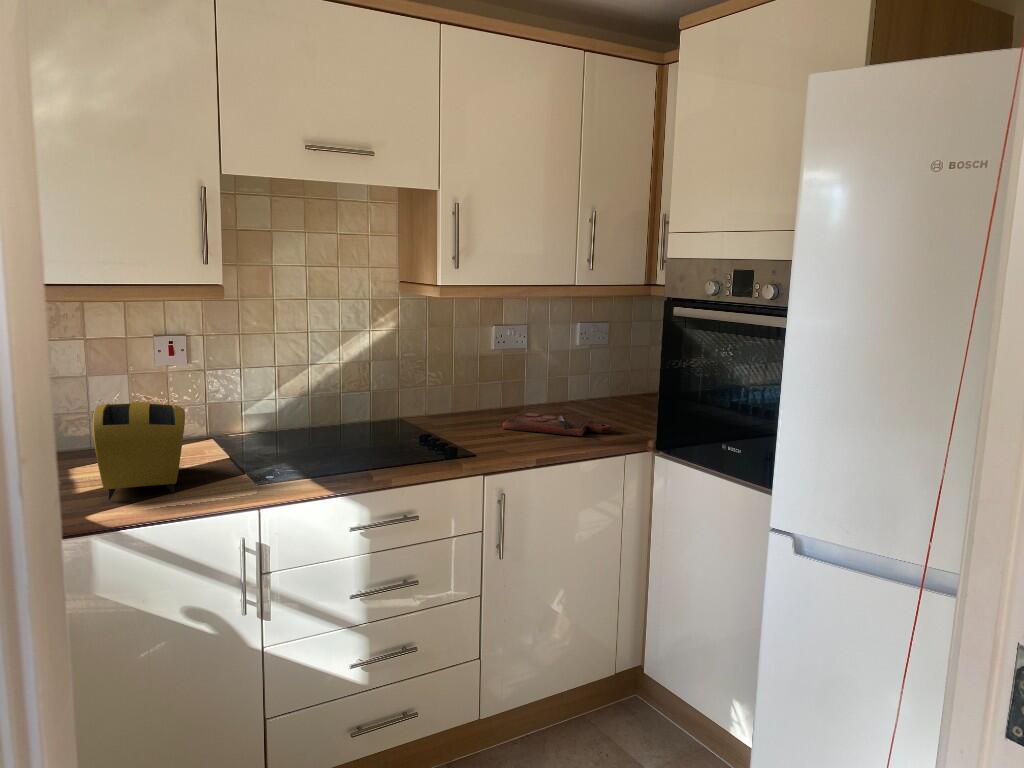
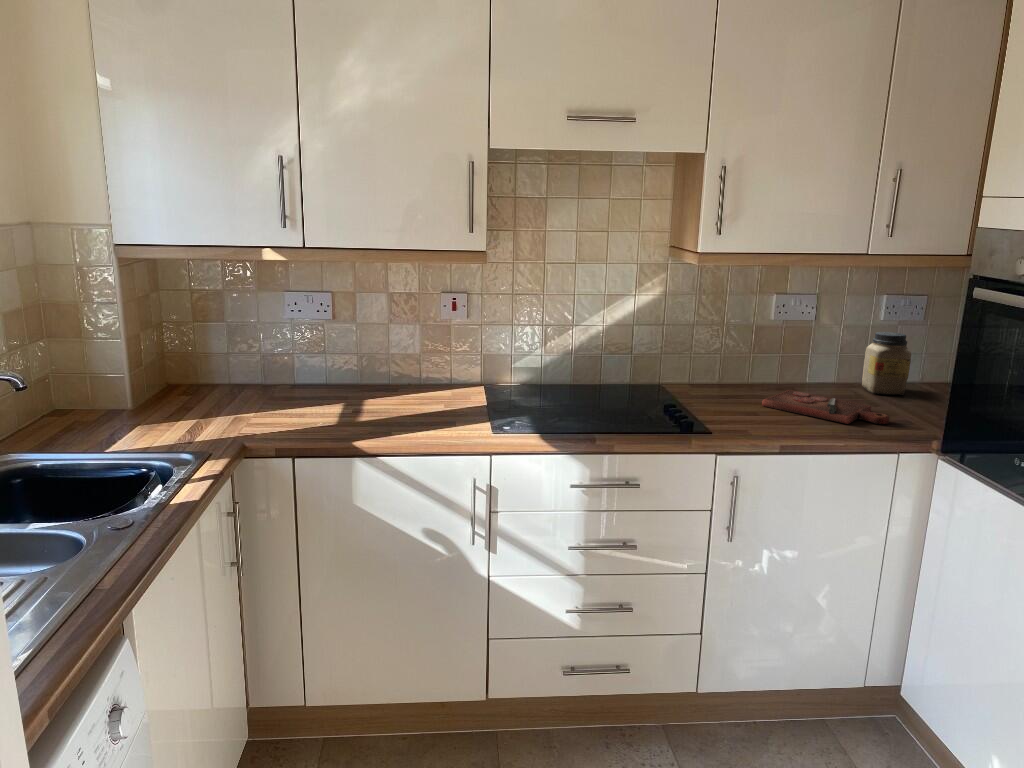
jar: none [572,354,611,410] -> present [862,332,911,395]
toaster: present [93,402,185,500] -> none [366,350,445,432]

